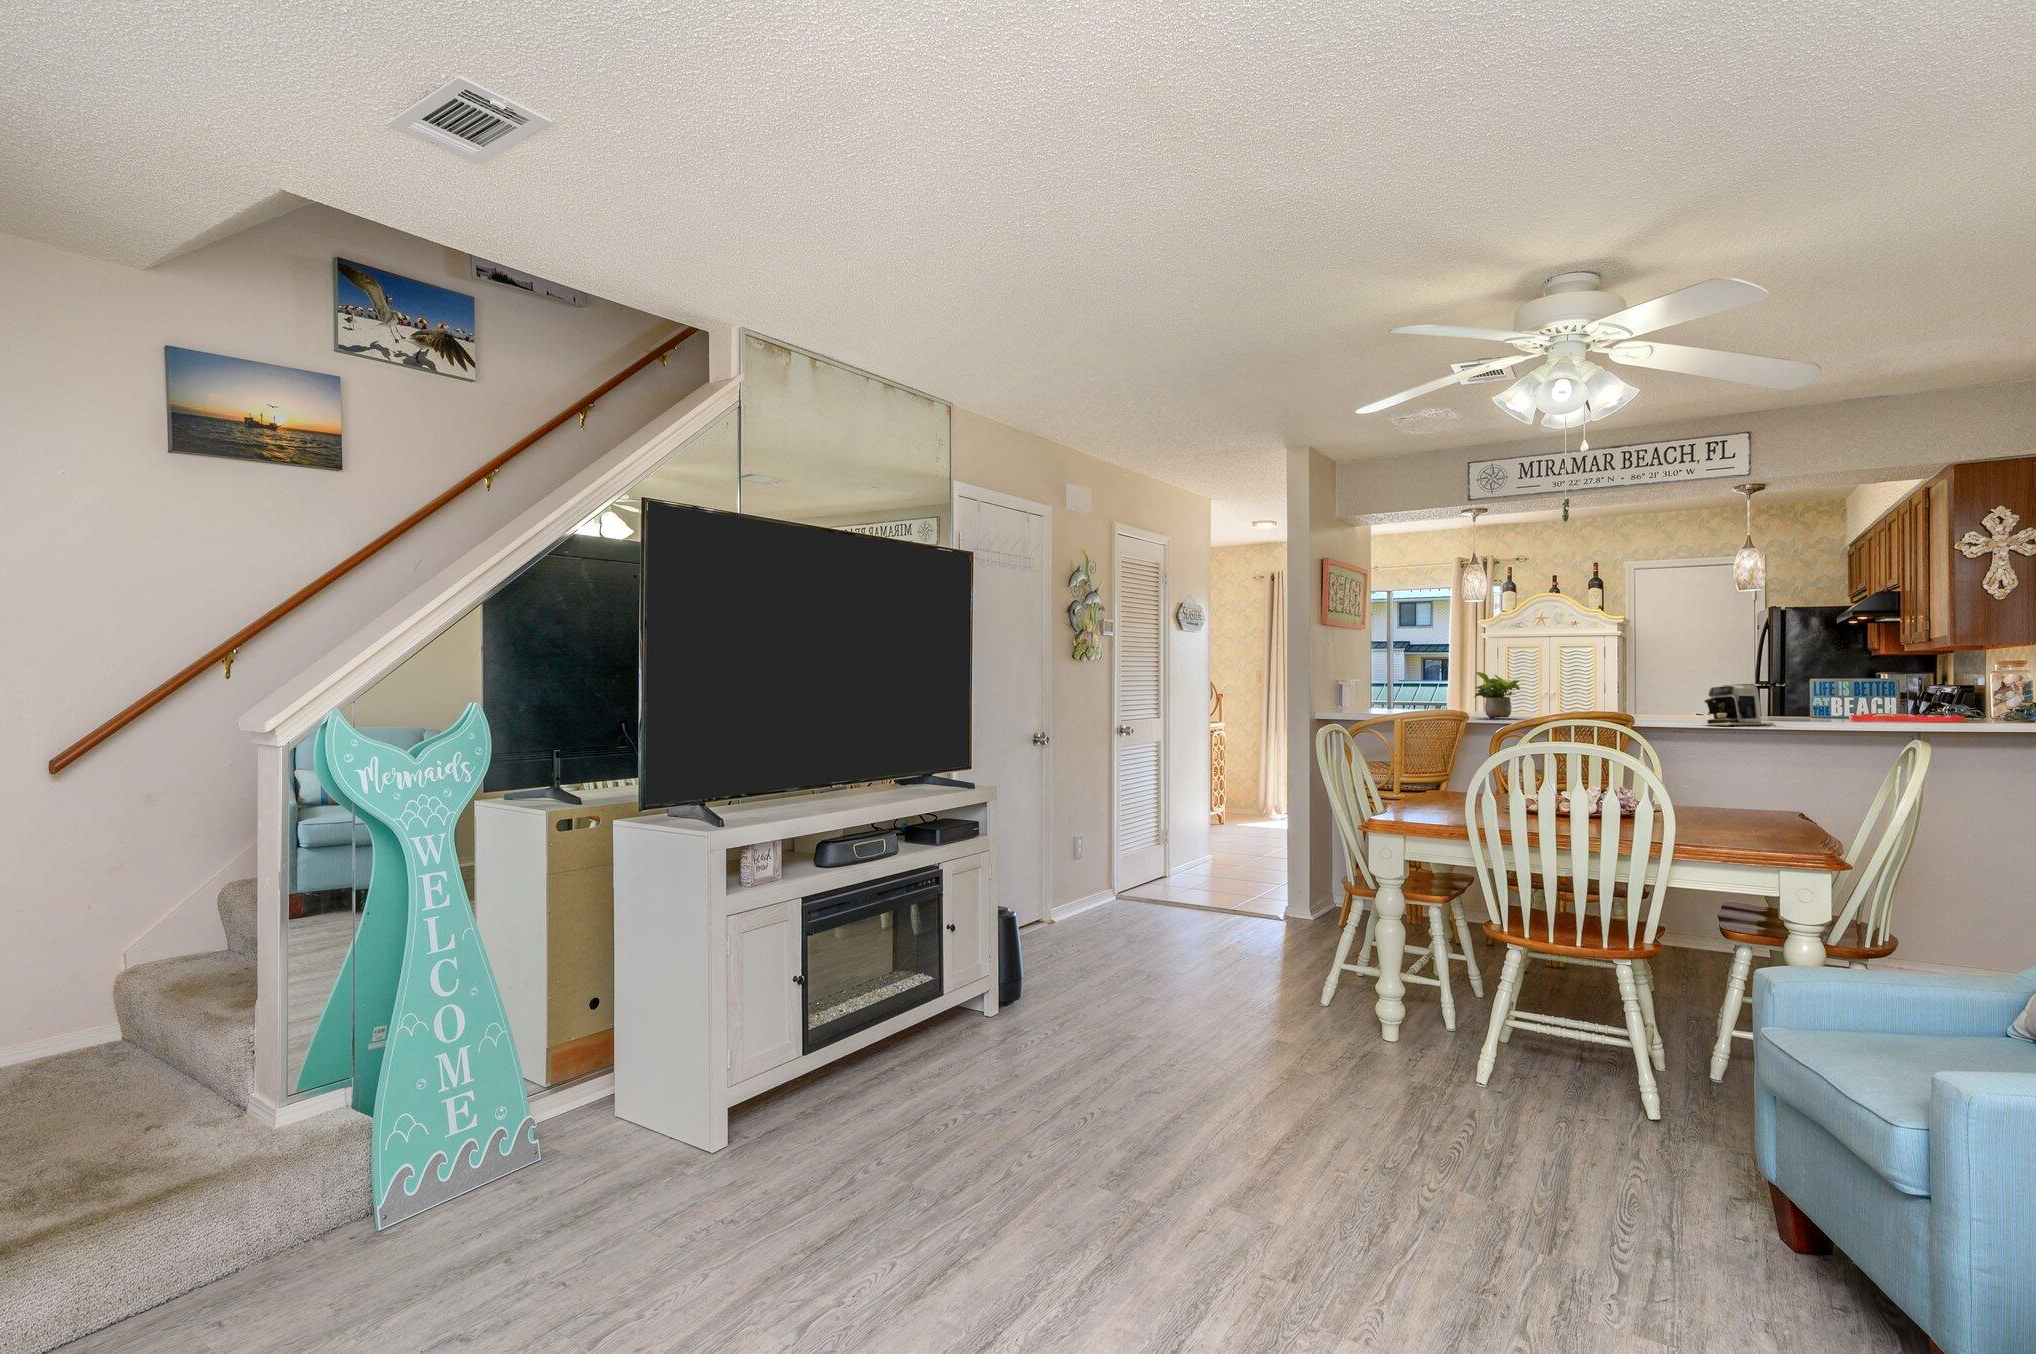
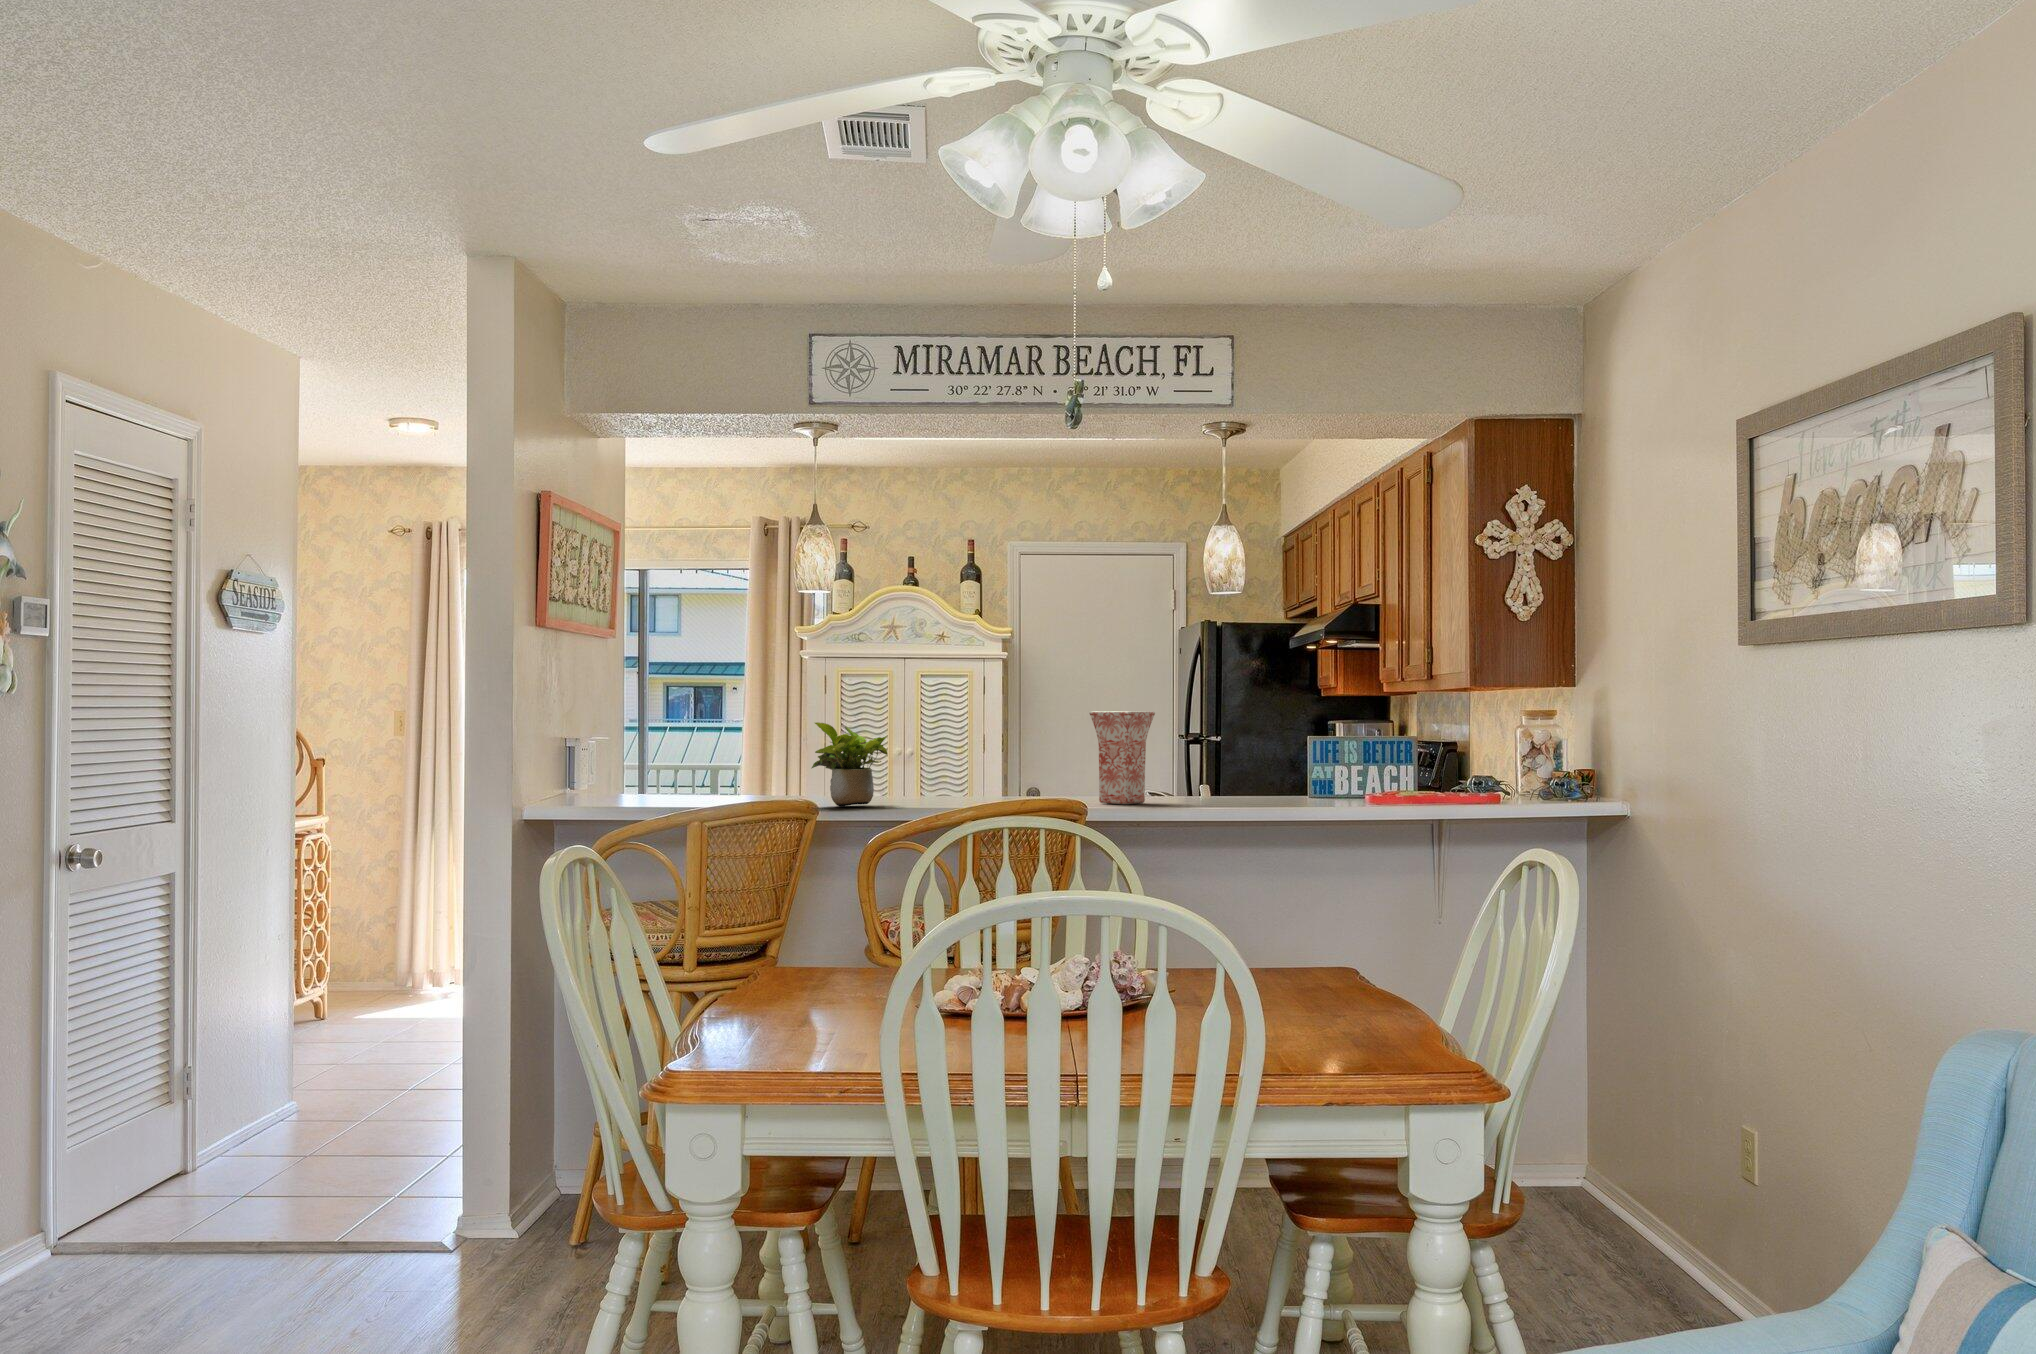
vase: none [1655,665,1703,721] -> present [1089,711,1155,804]
coffee maker: present [1704,684,1775,726] -> none [1163,743,1260,815]

